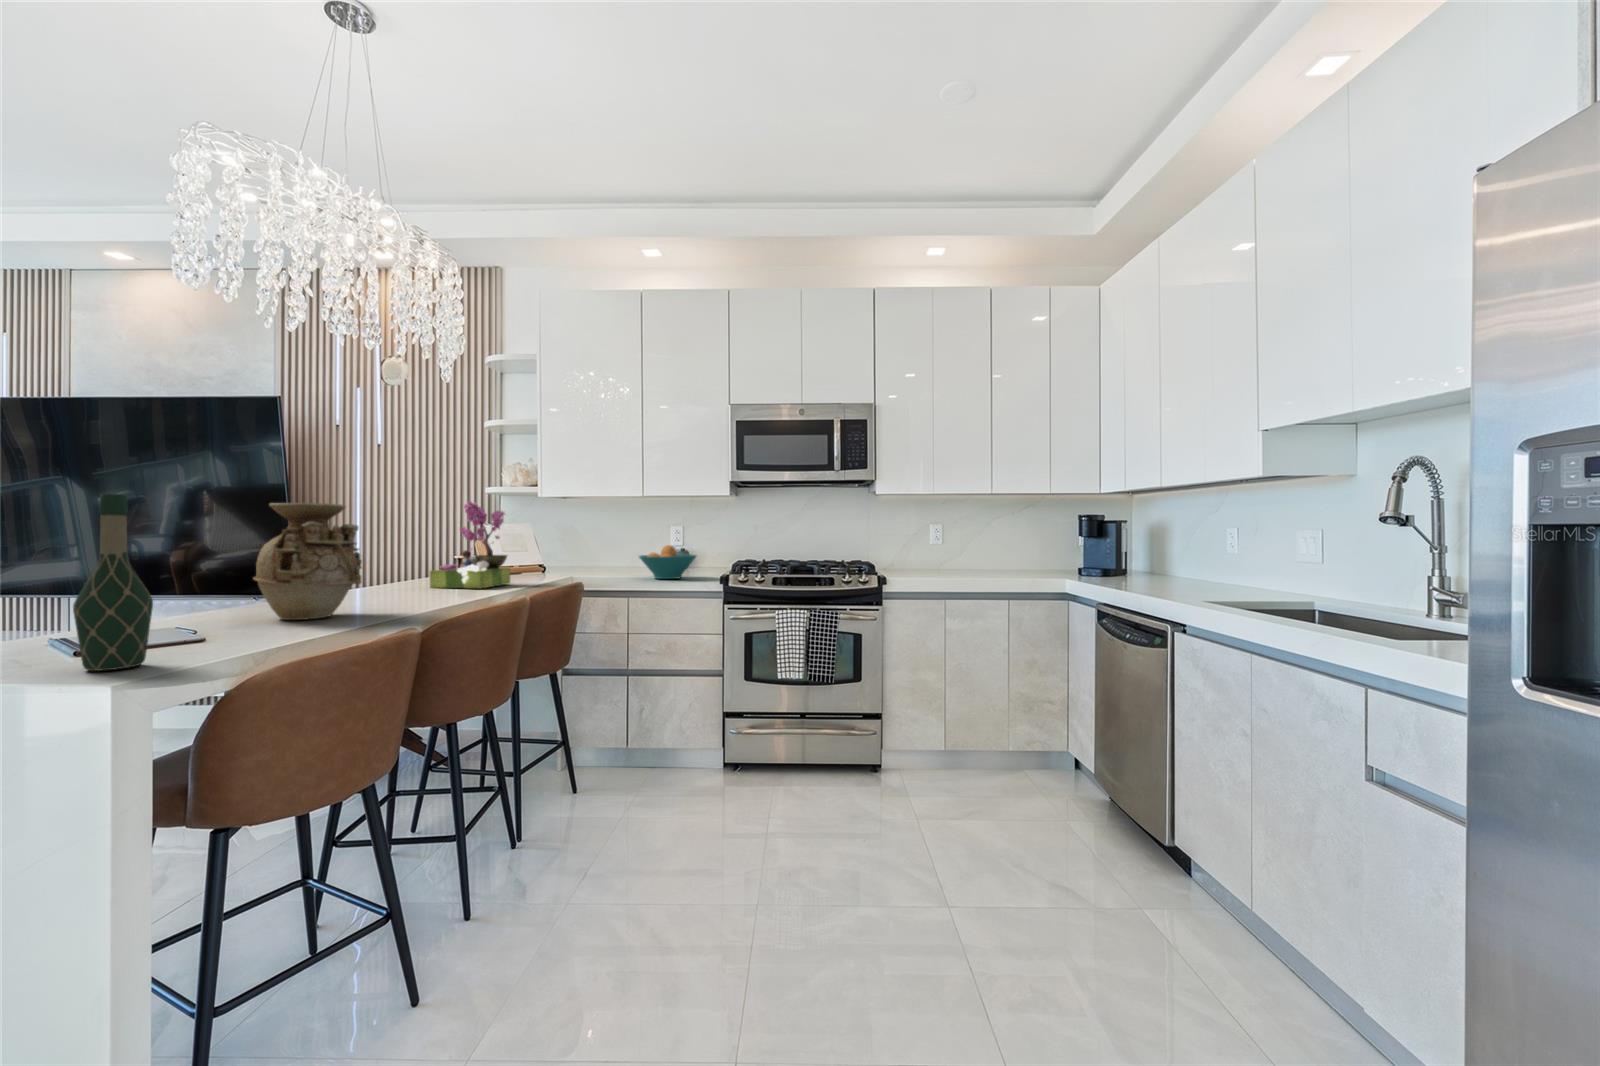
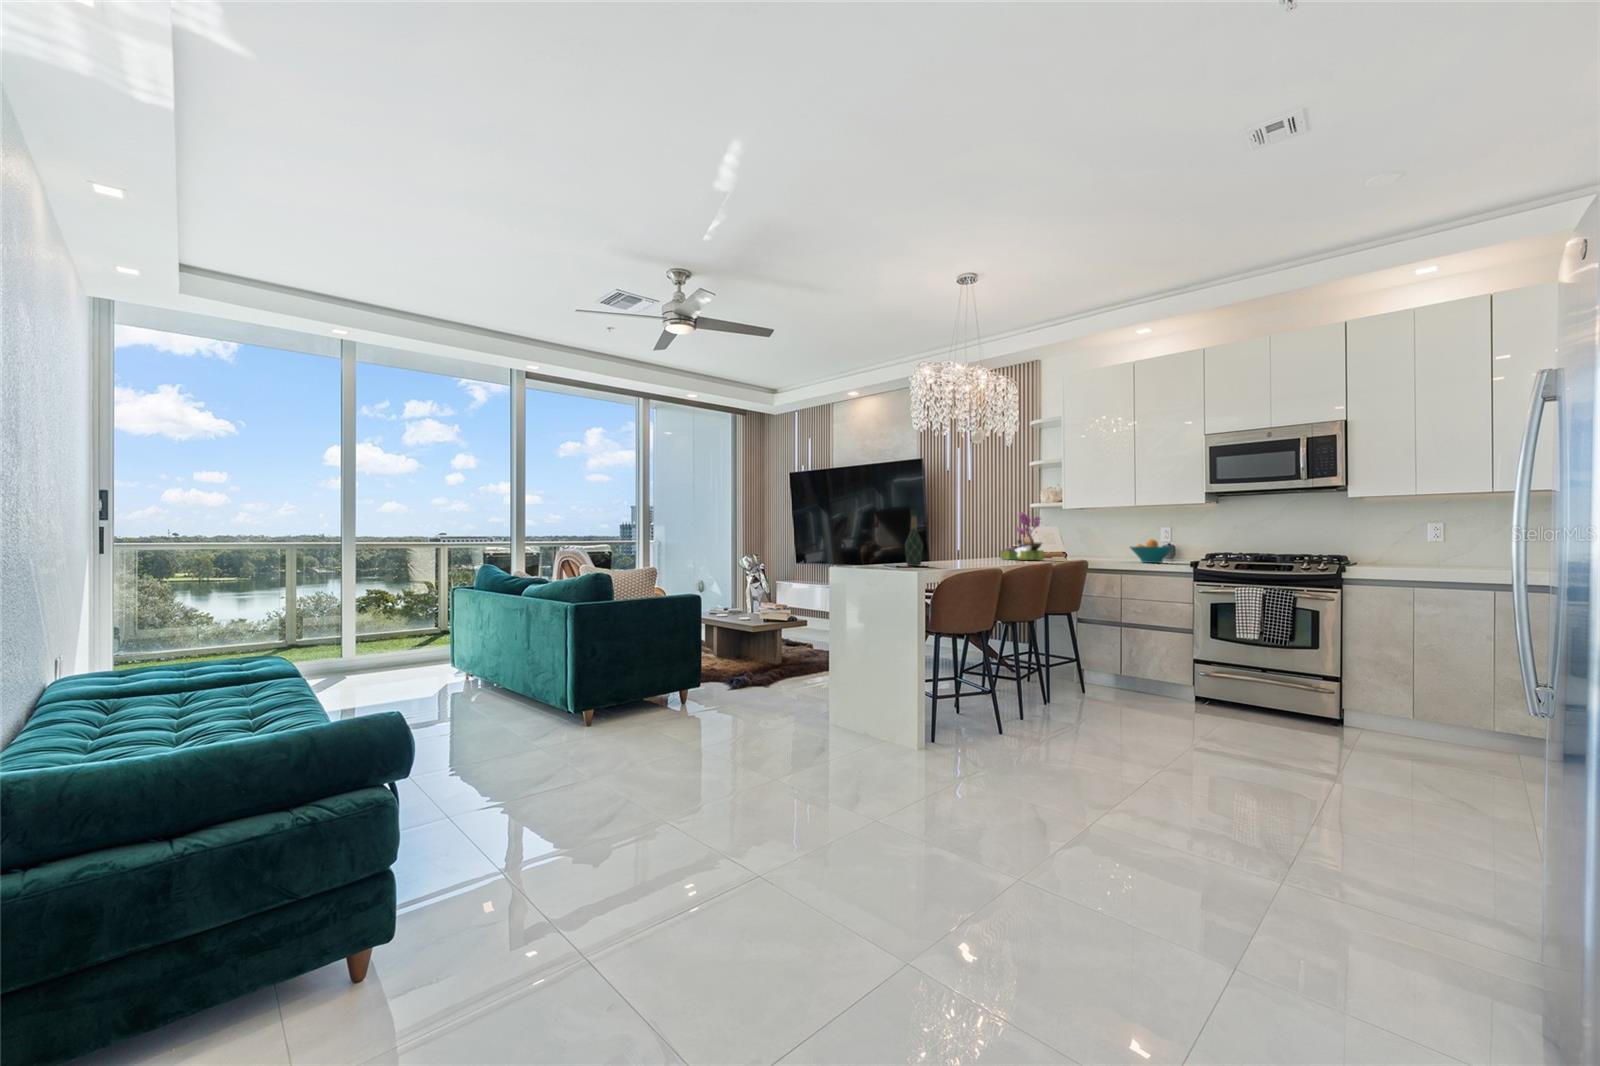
vase: present [253,503,362,620] -> none [937,512,976,563]

